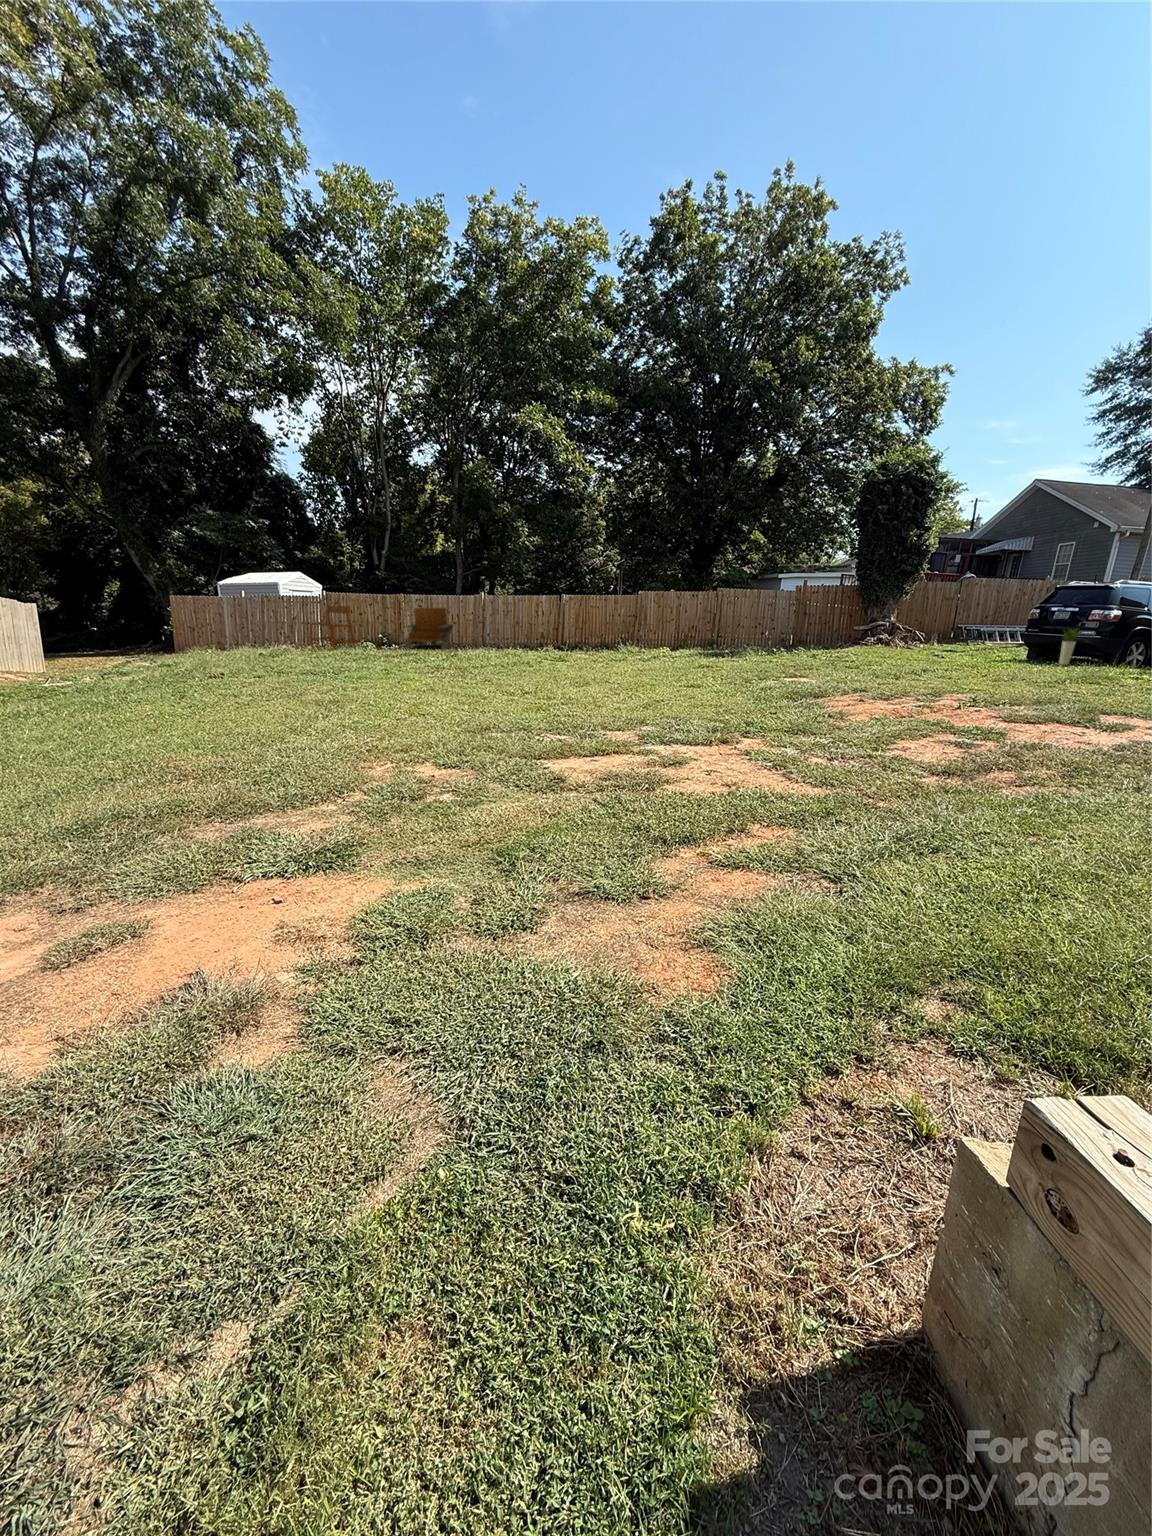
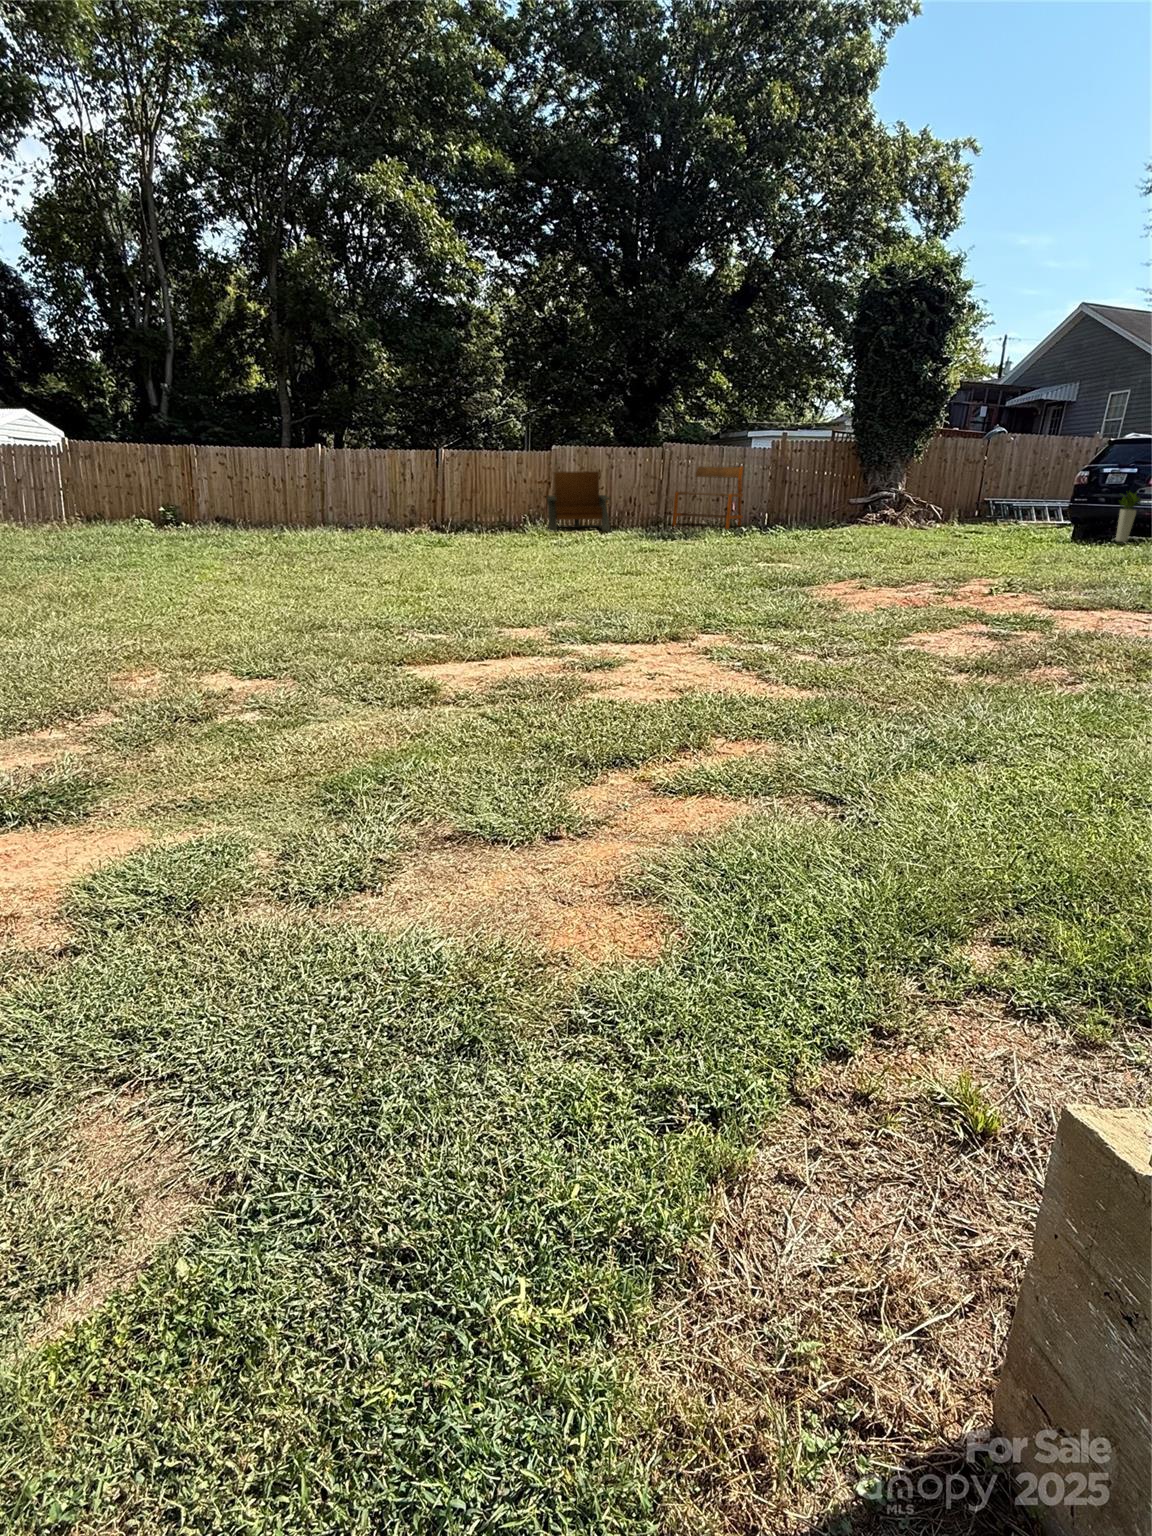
bench: present [309,605,356,650] -> present [673,466,743,529]
lounge chair: present [404,608,454,649] -> present [547,471,610,531]

